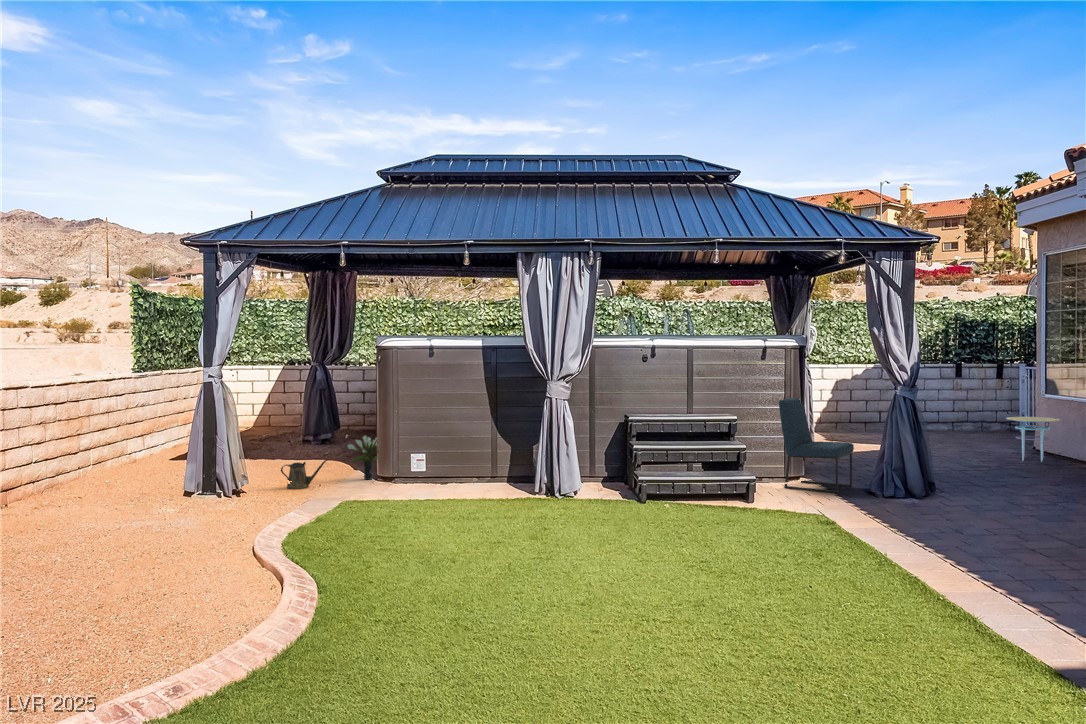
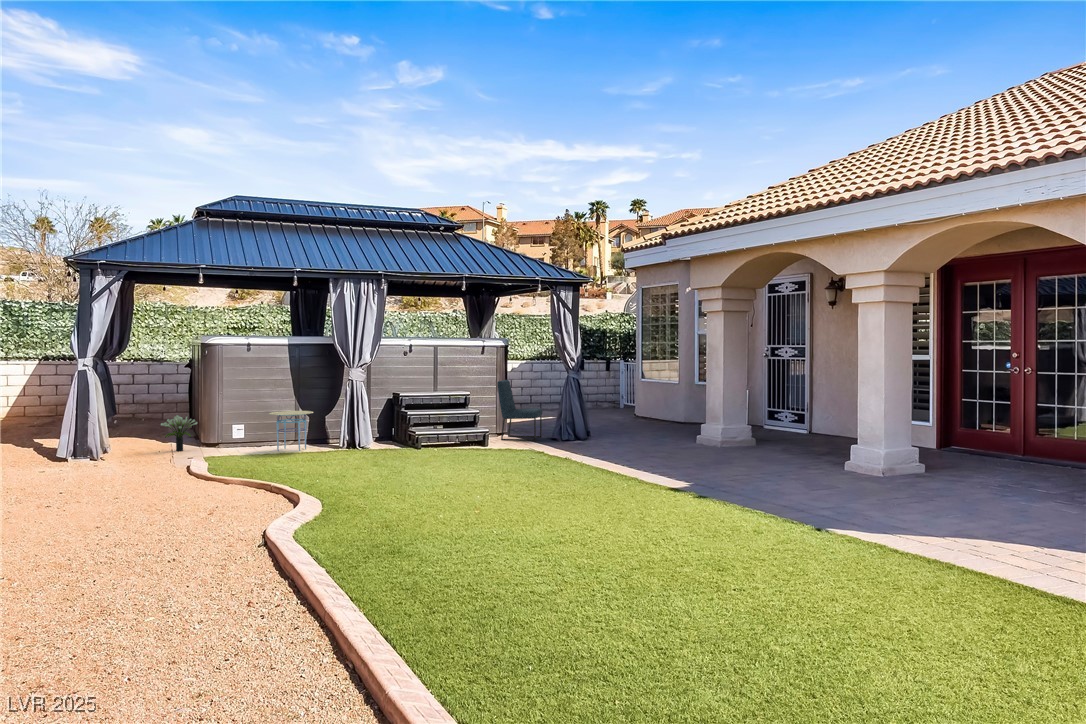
side table: present [1006,417,1060,462] -> present [269,411,313,451]
watering can: present [281,460,328,489] -> none [108,434,152,460]

